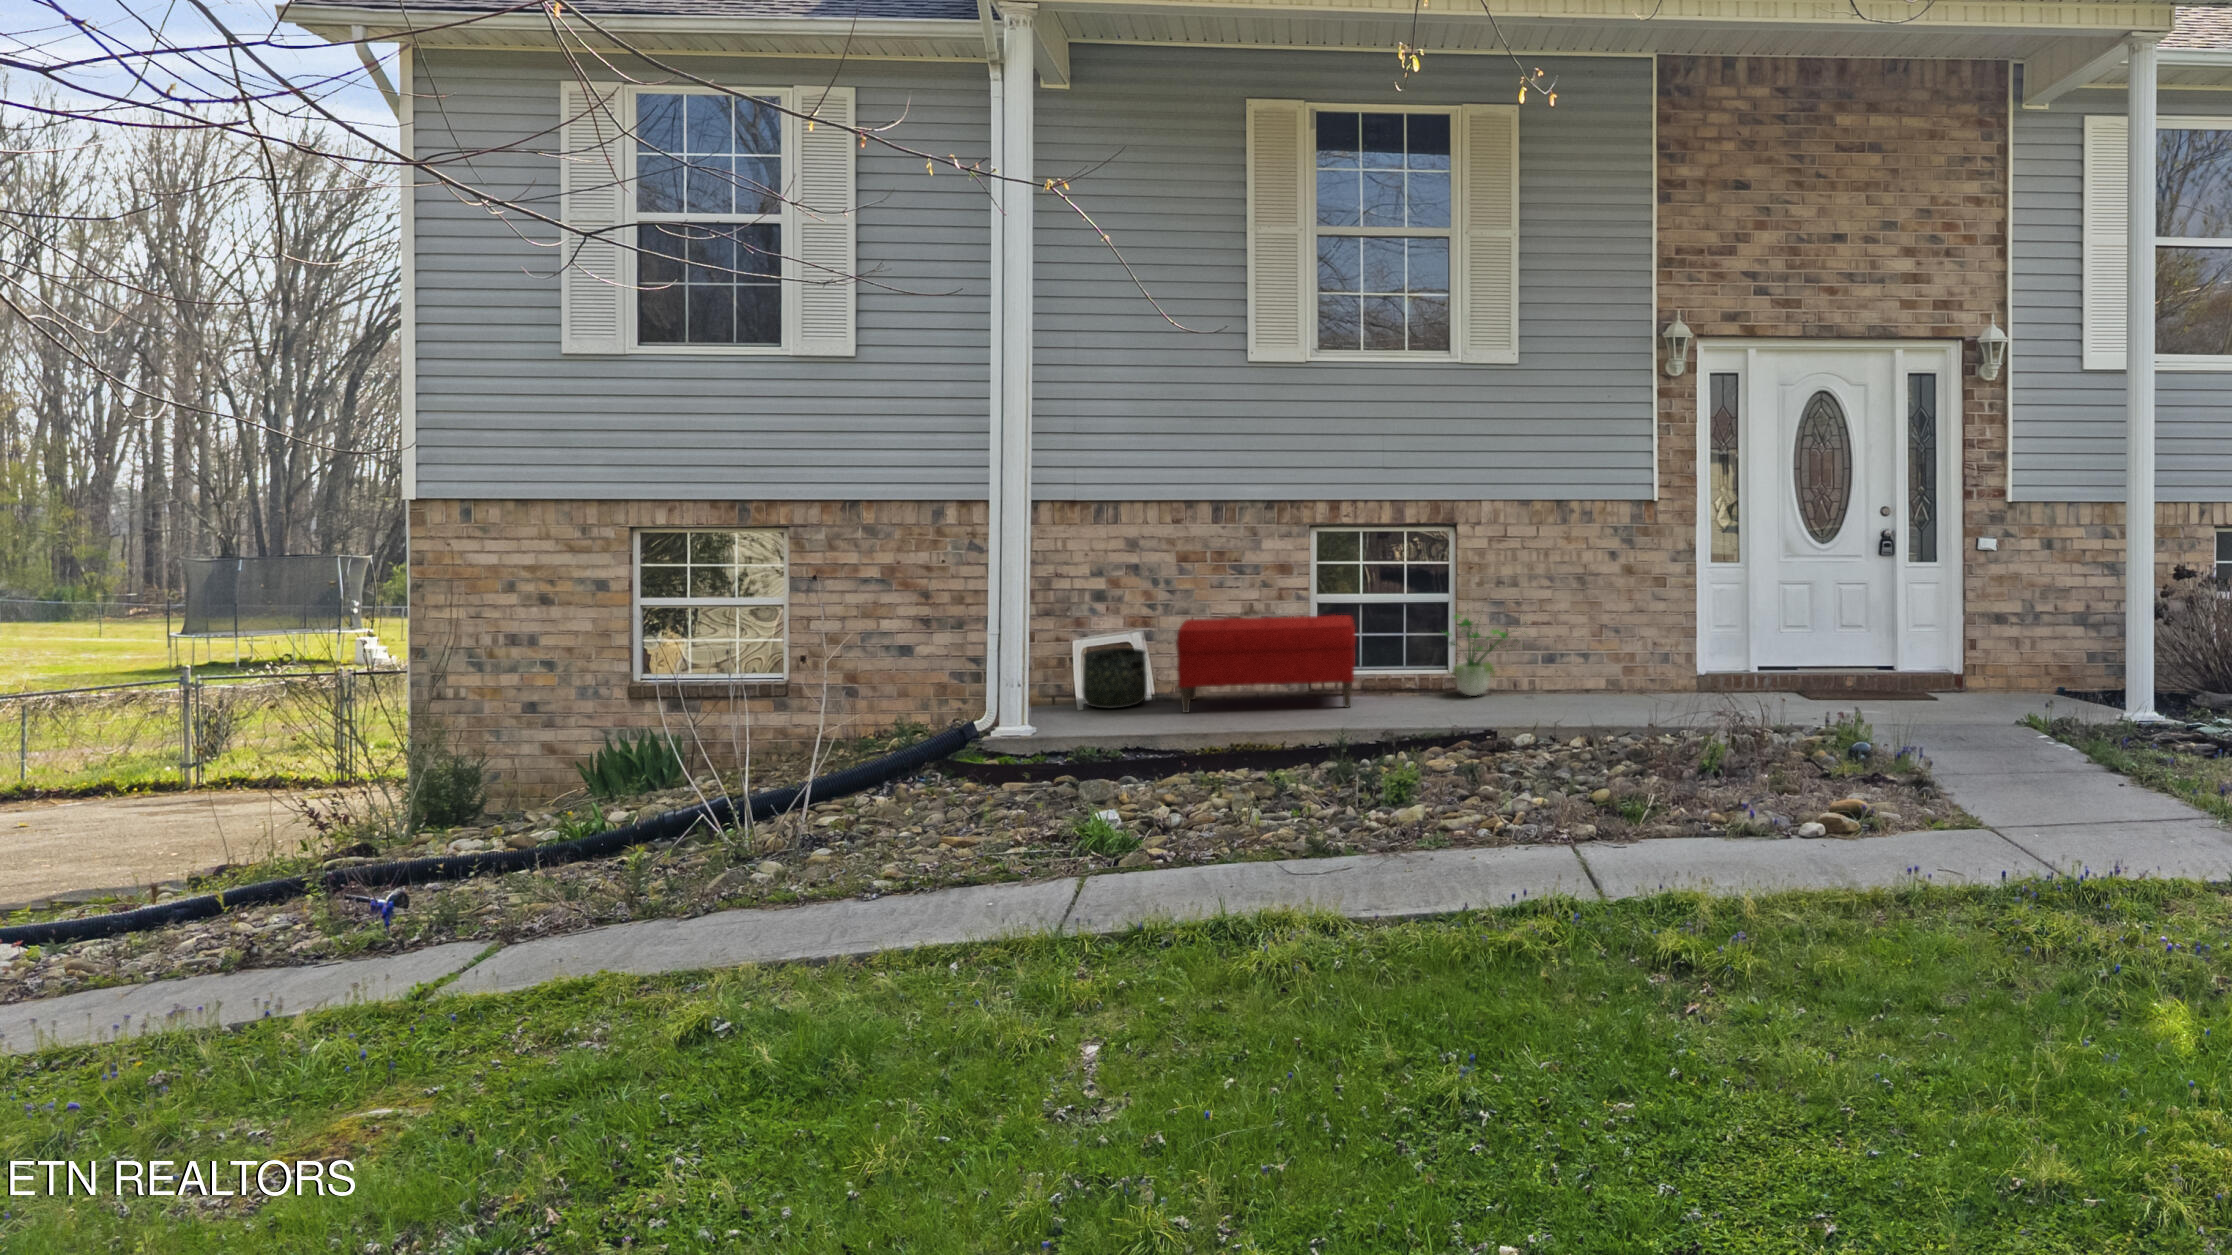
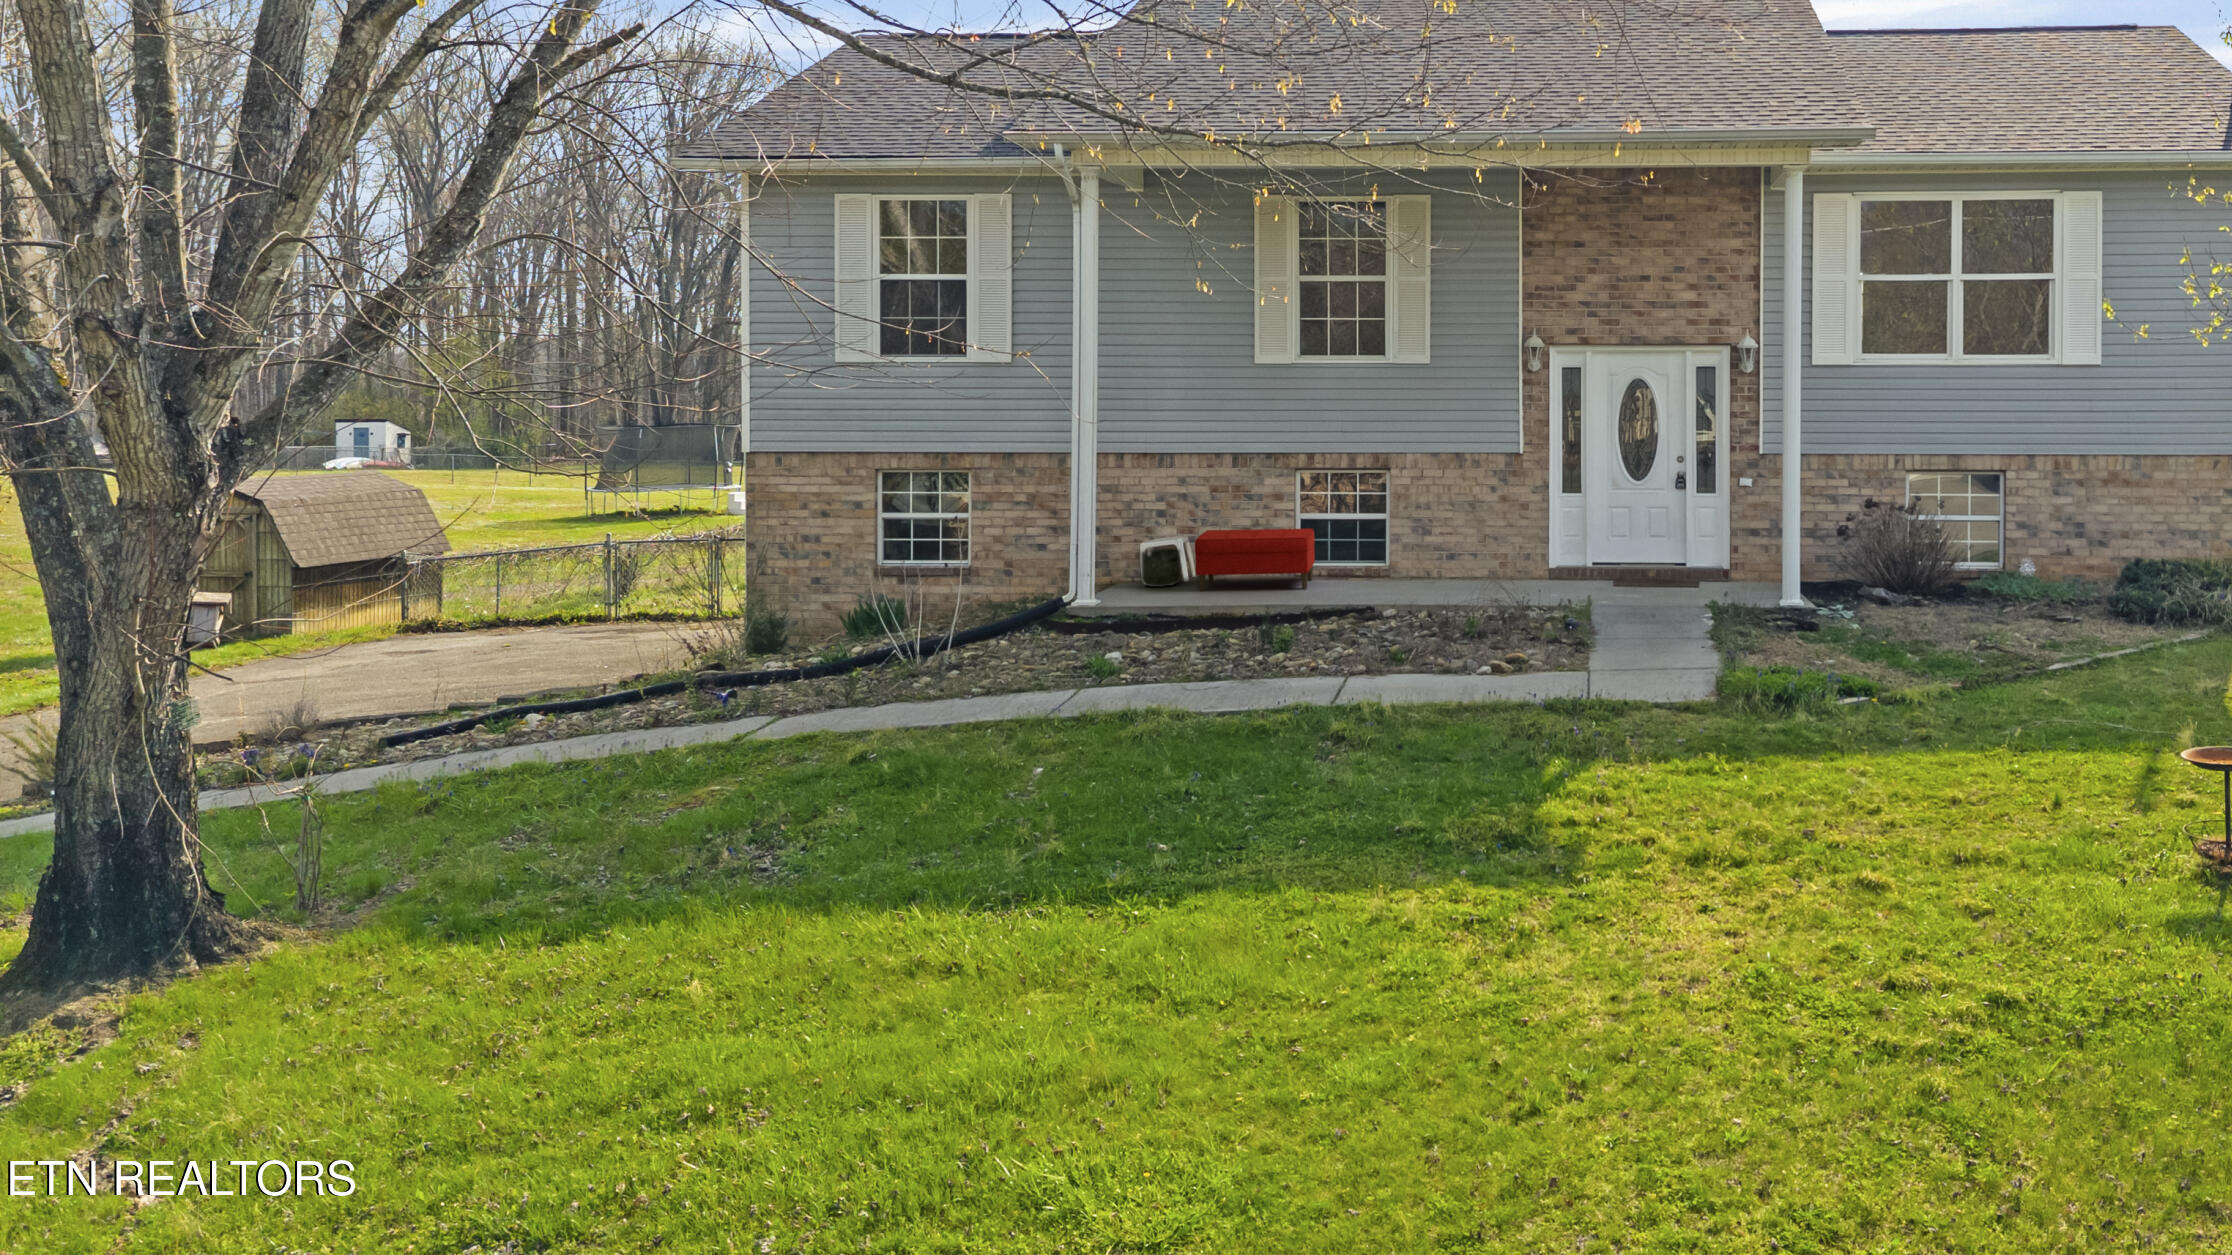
potted plant: present [1445,615,1526,696] -> none [1368,516,1431,582]

